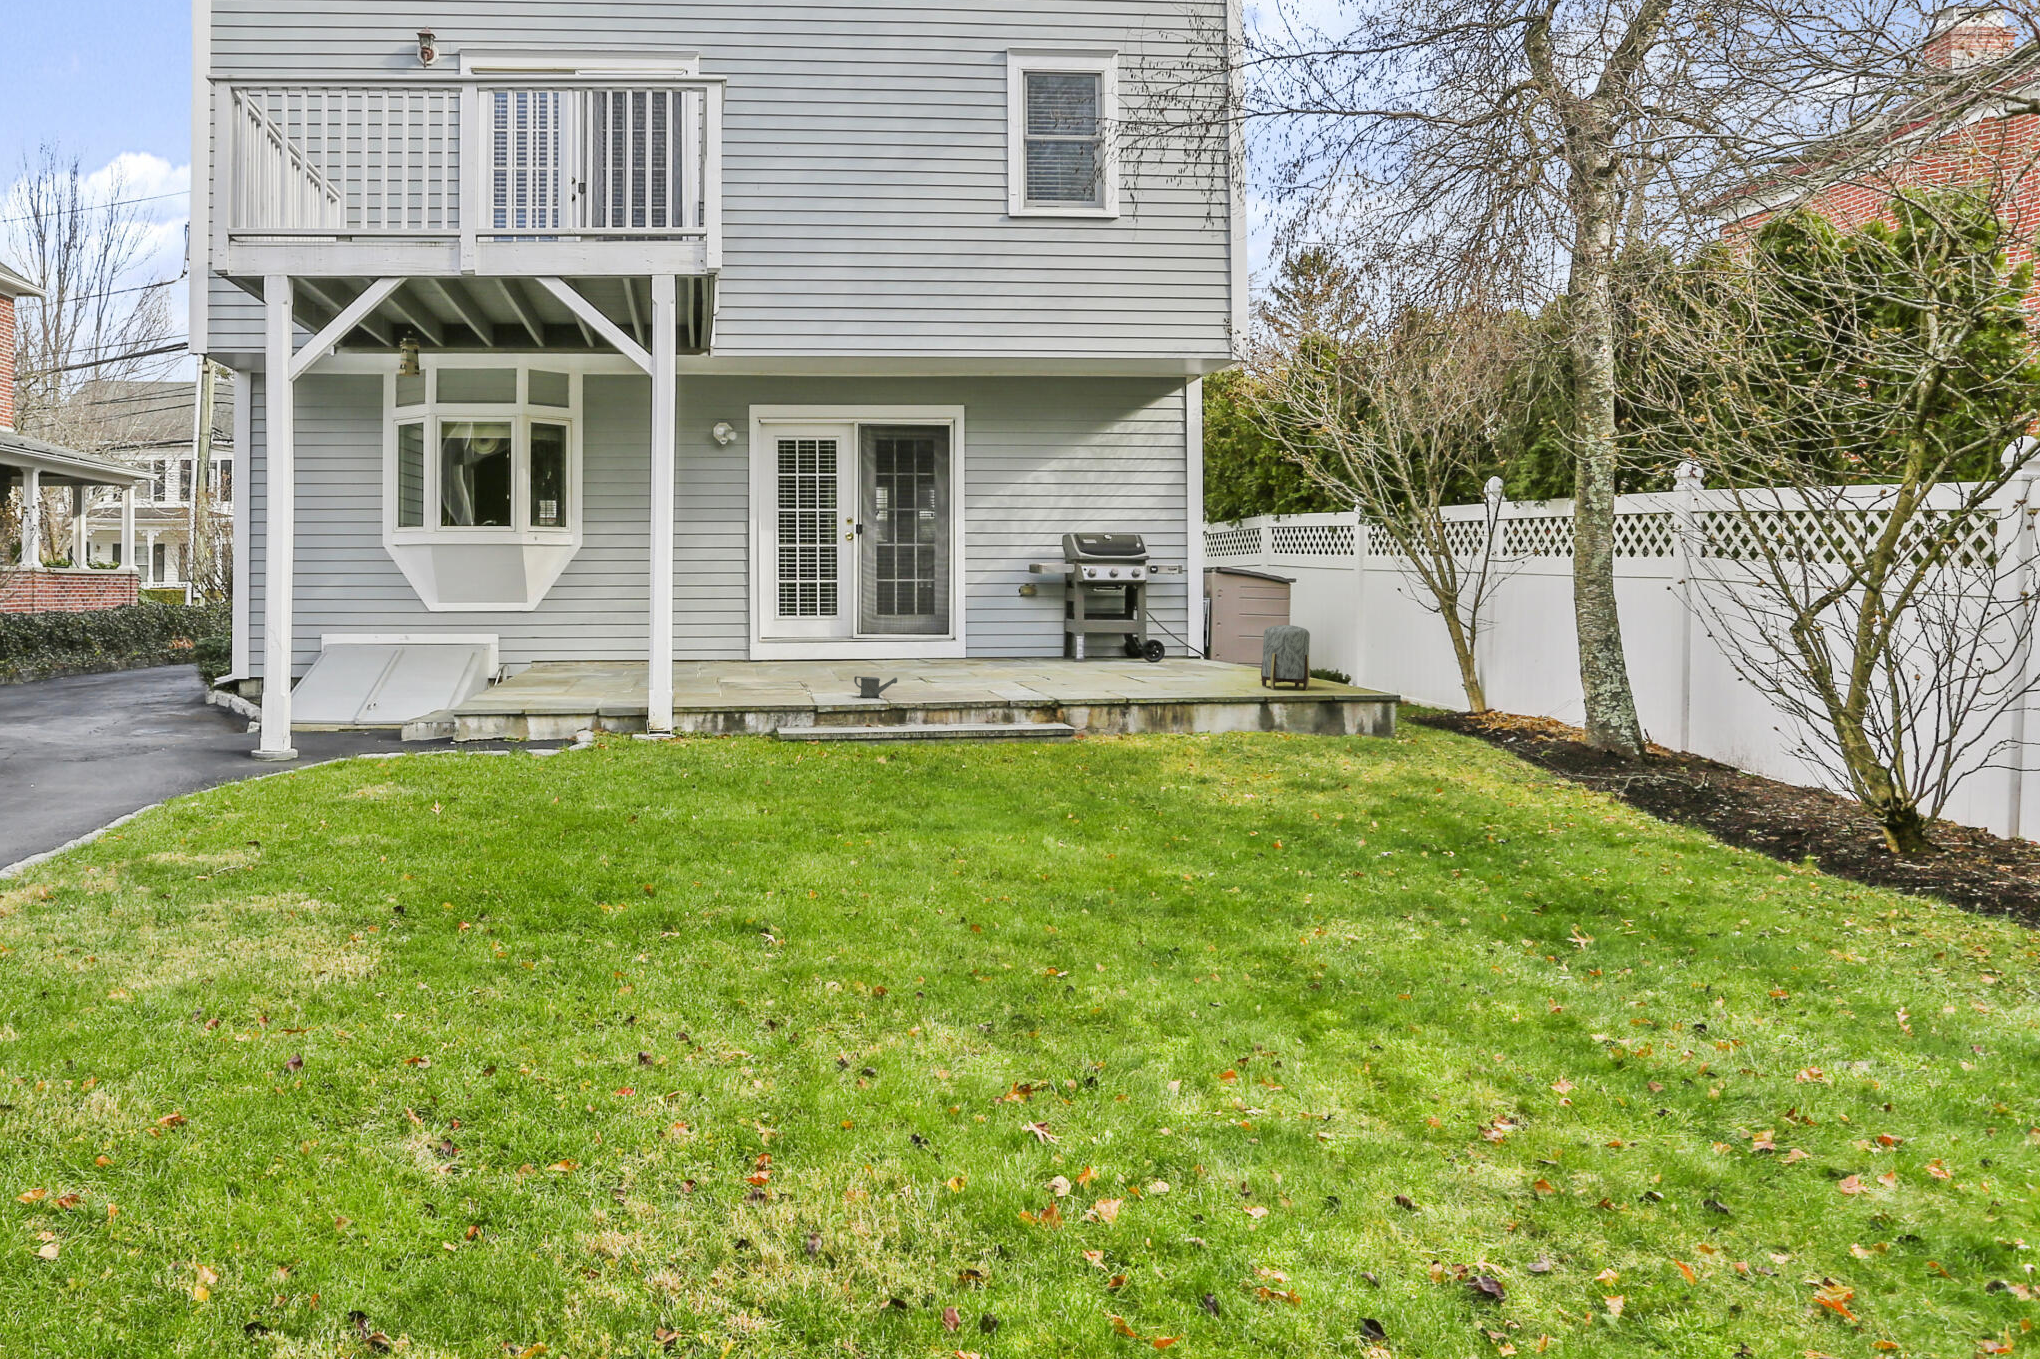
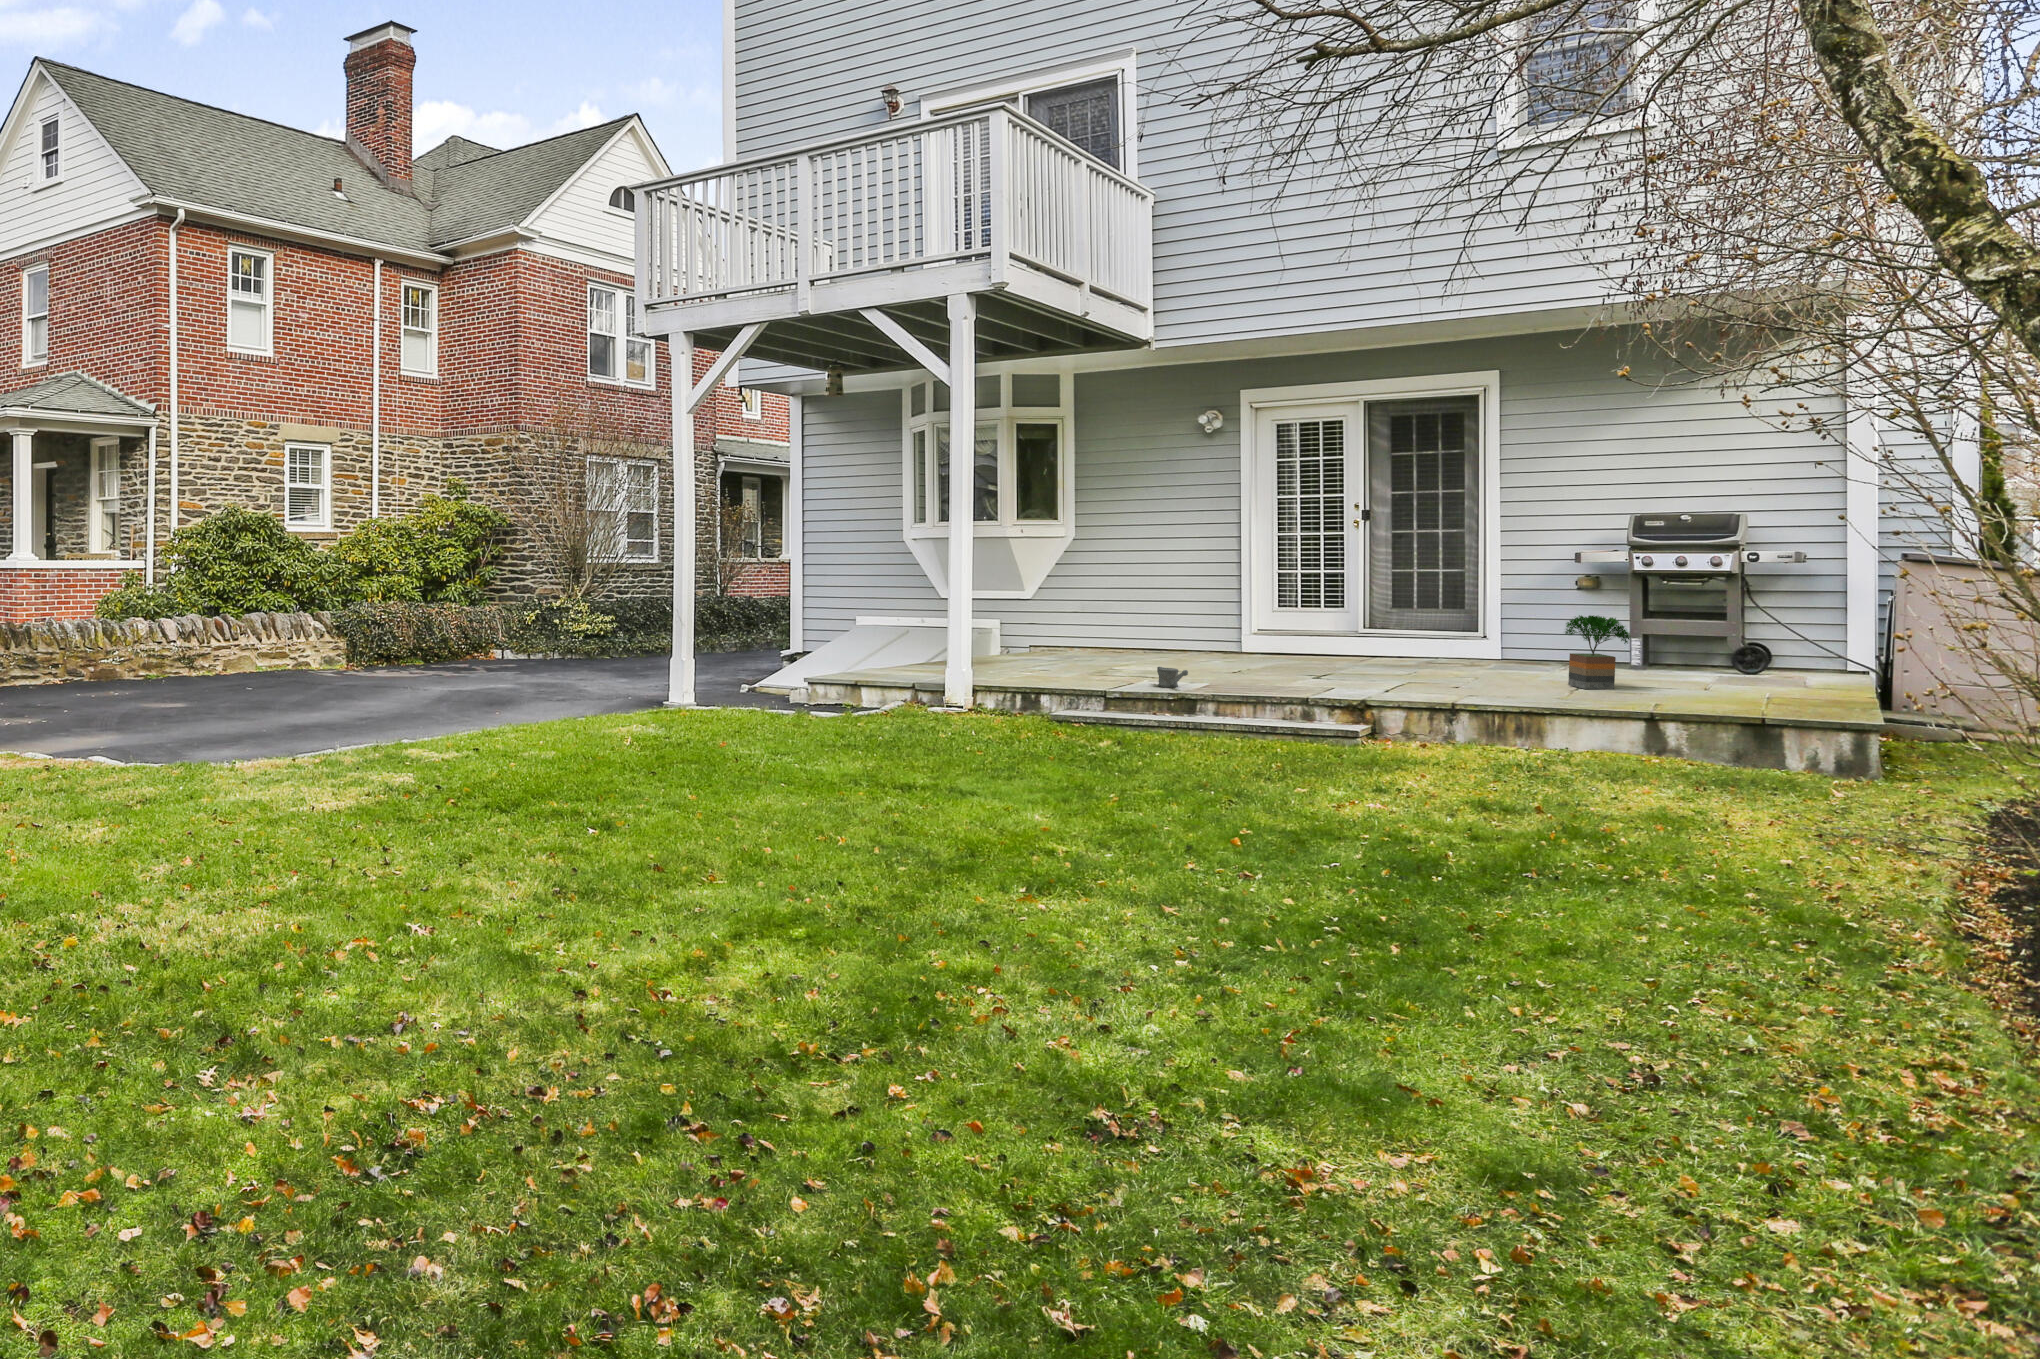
potted tree: none [1152,613,1206,681] -> present [1565,615,1631,689]
stool: present [1261,625,1310,690] -> none [1676,634,1744,711]

